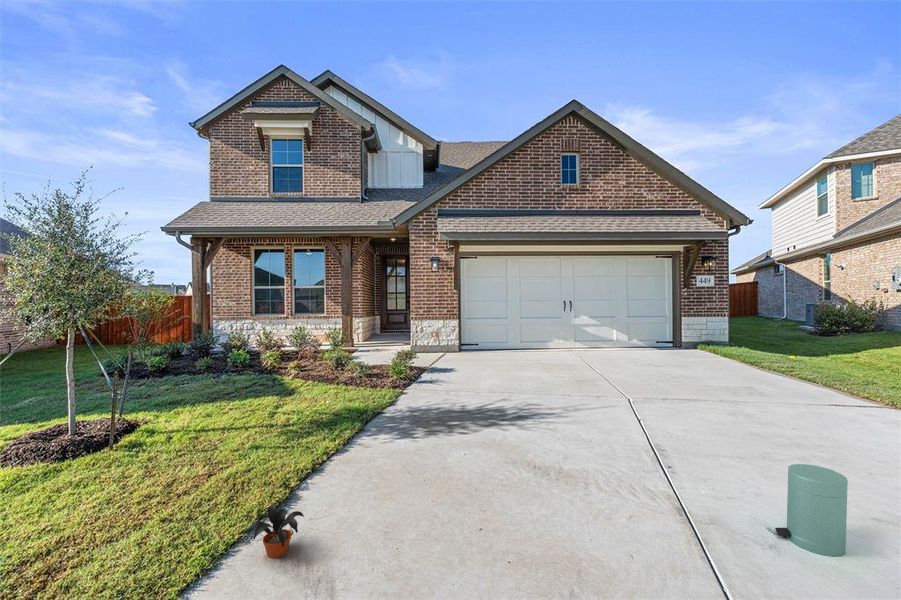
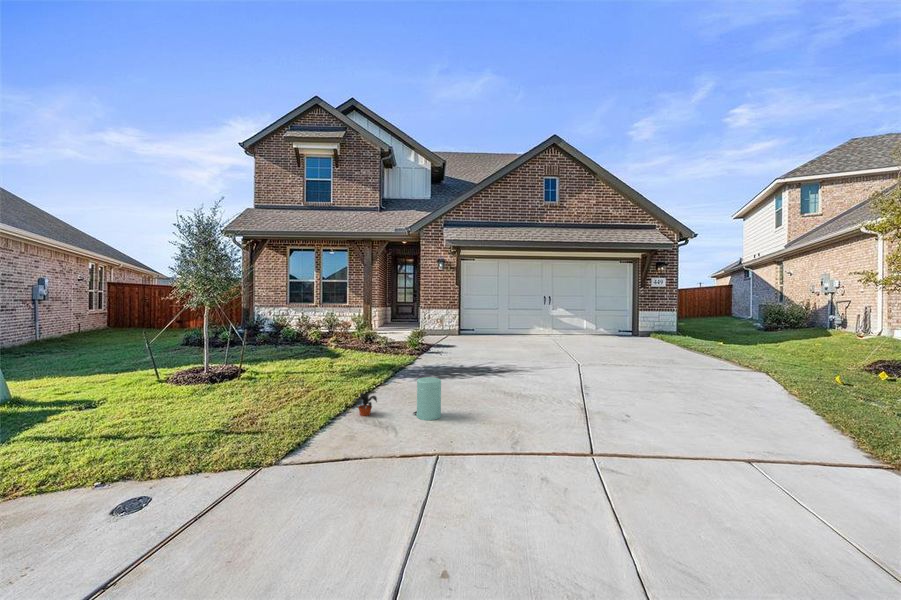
trash can: present [775,464,848,556] -> present [413,377,441,420]

